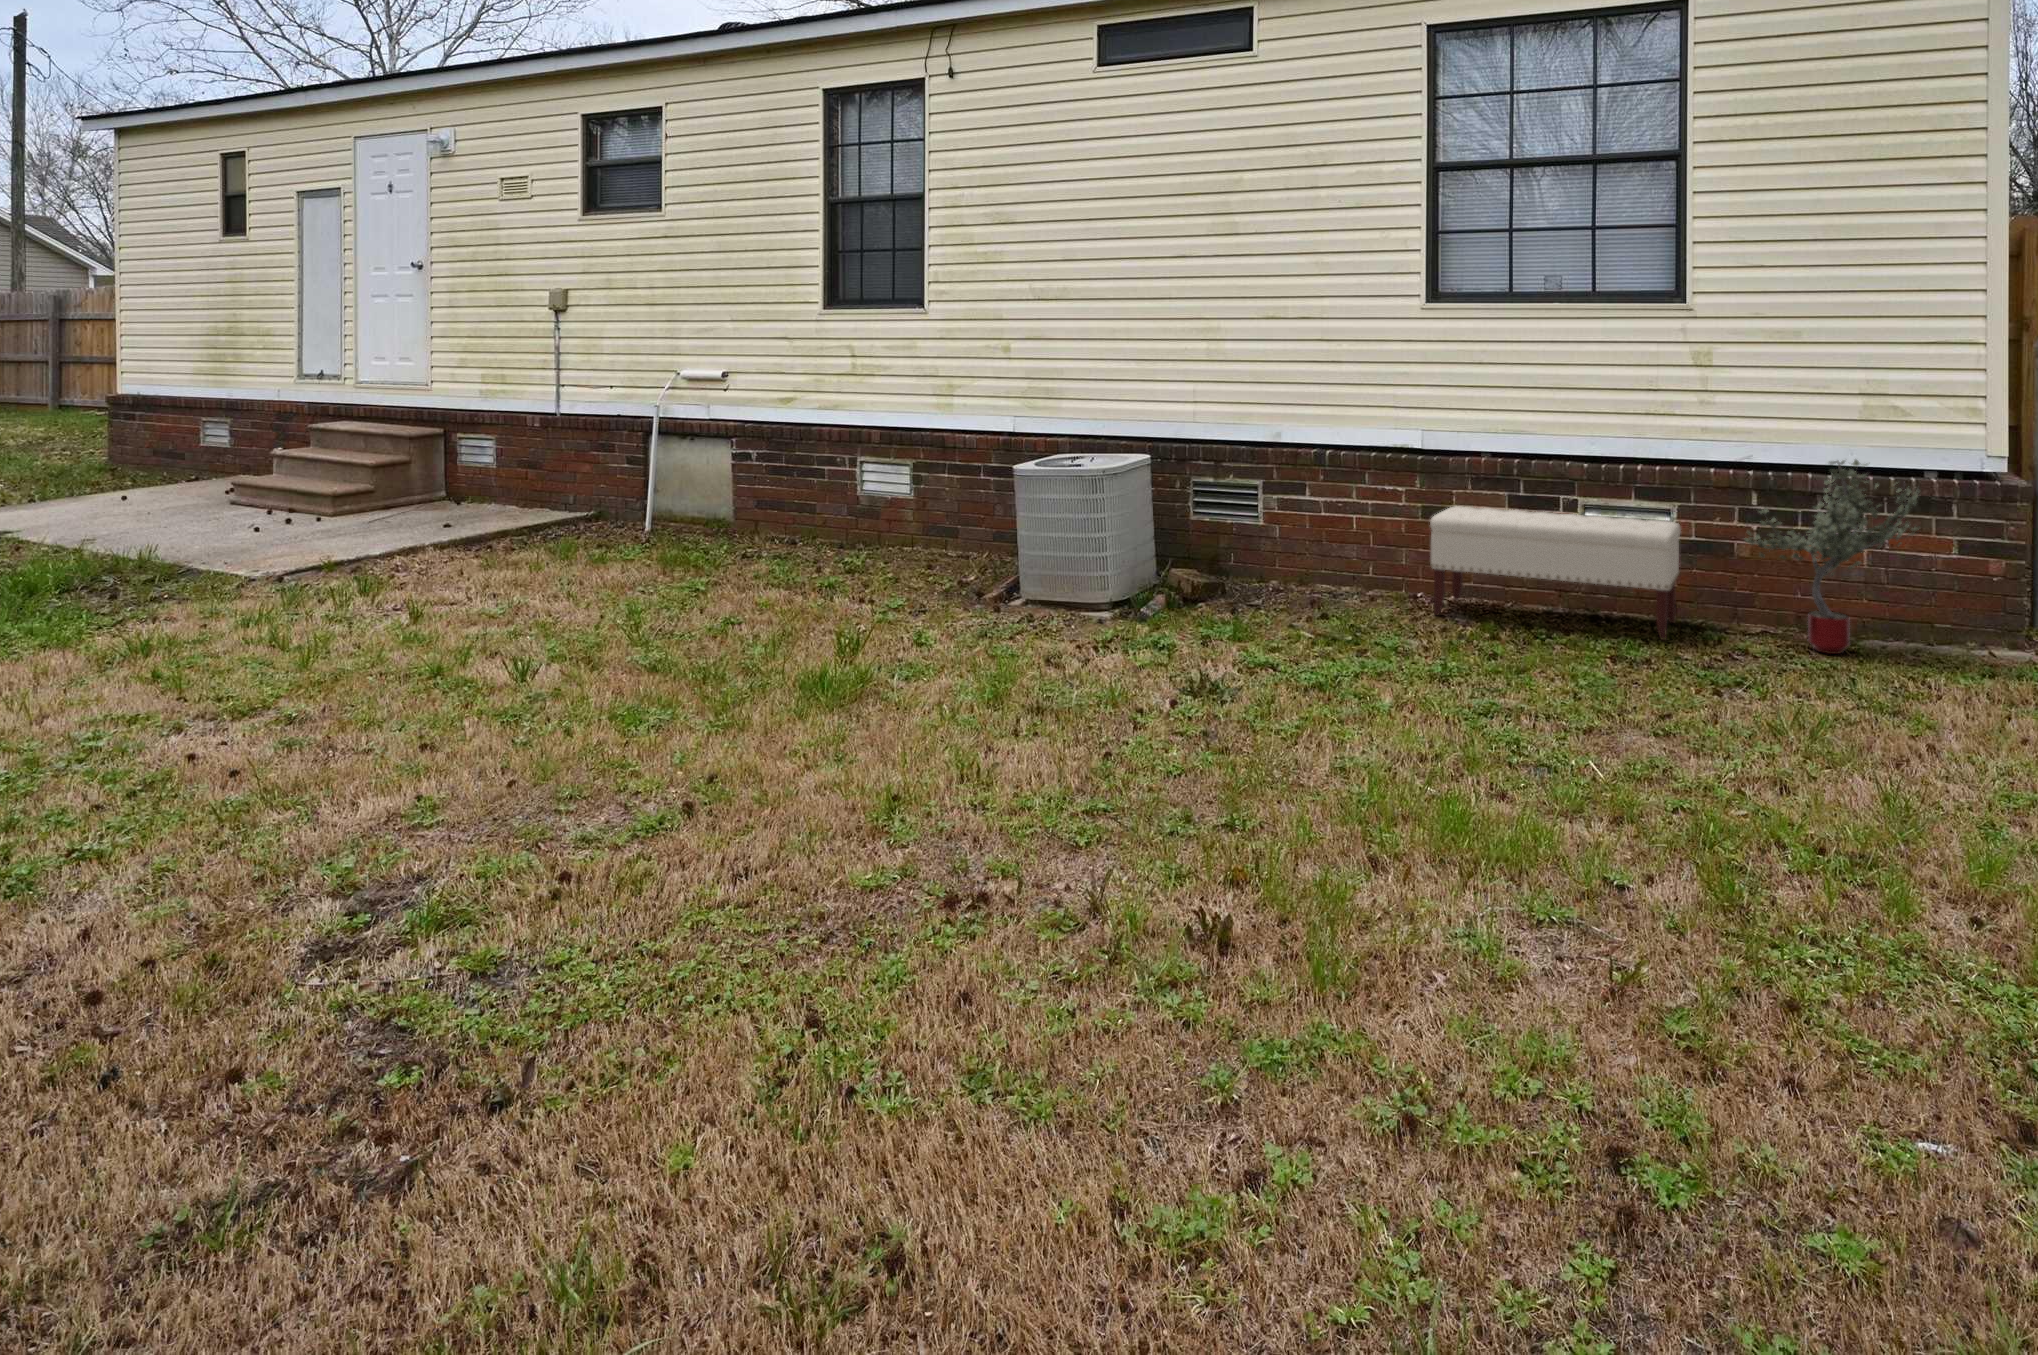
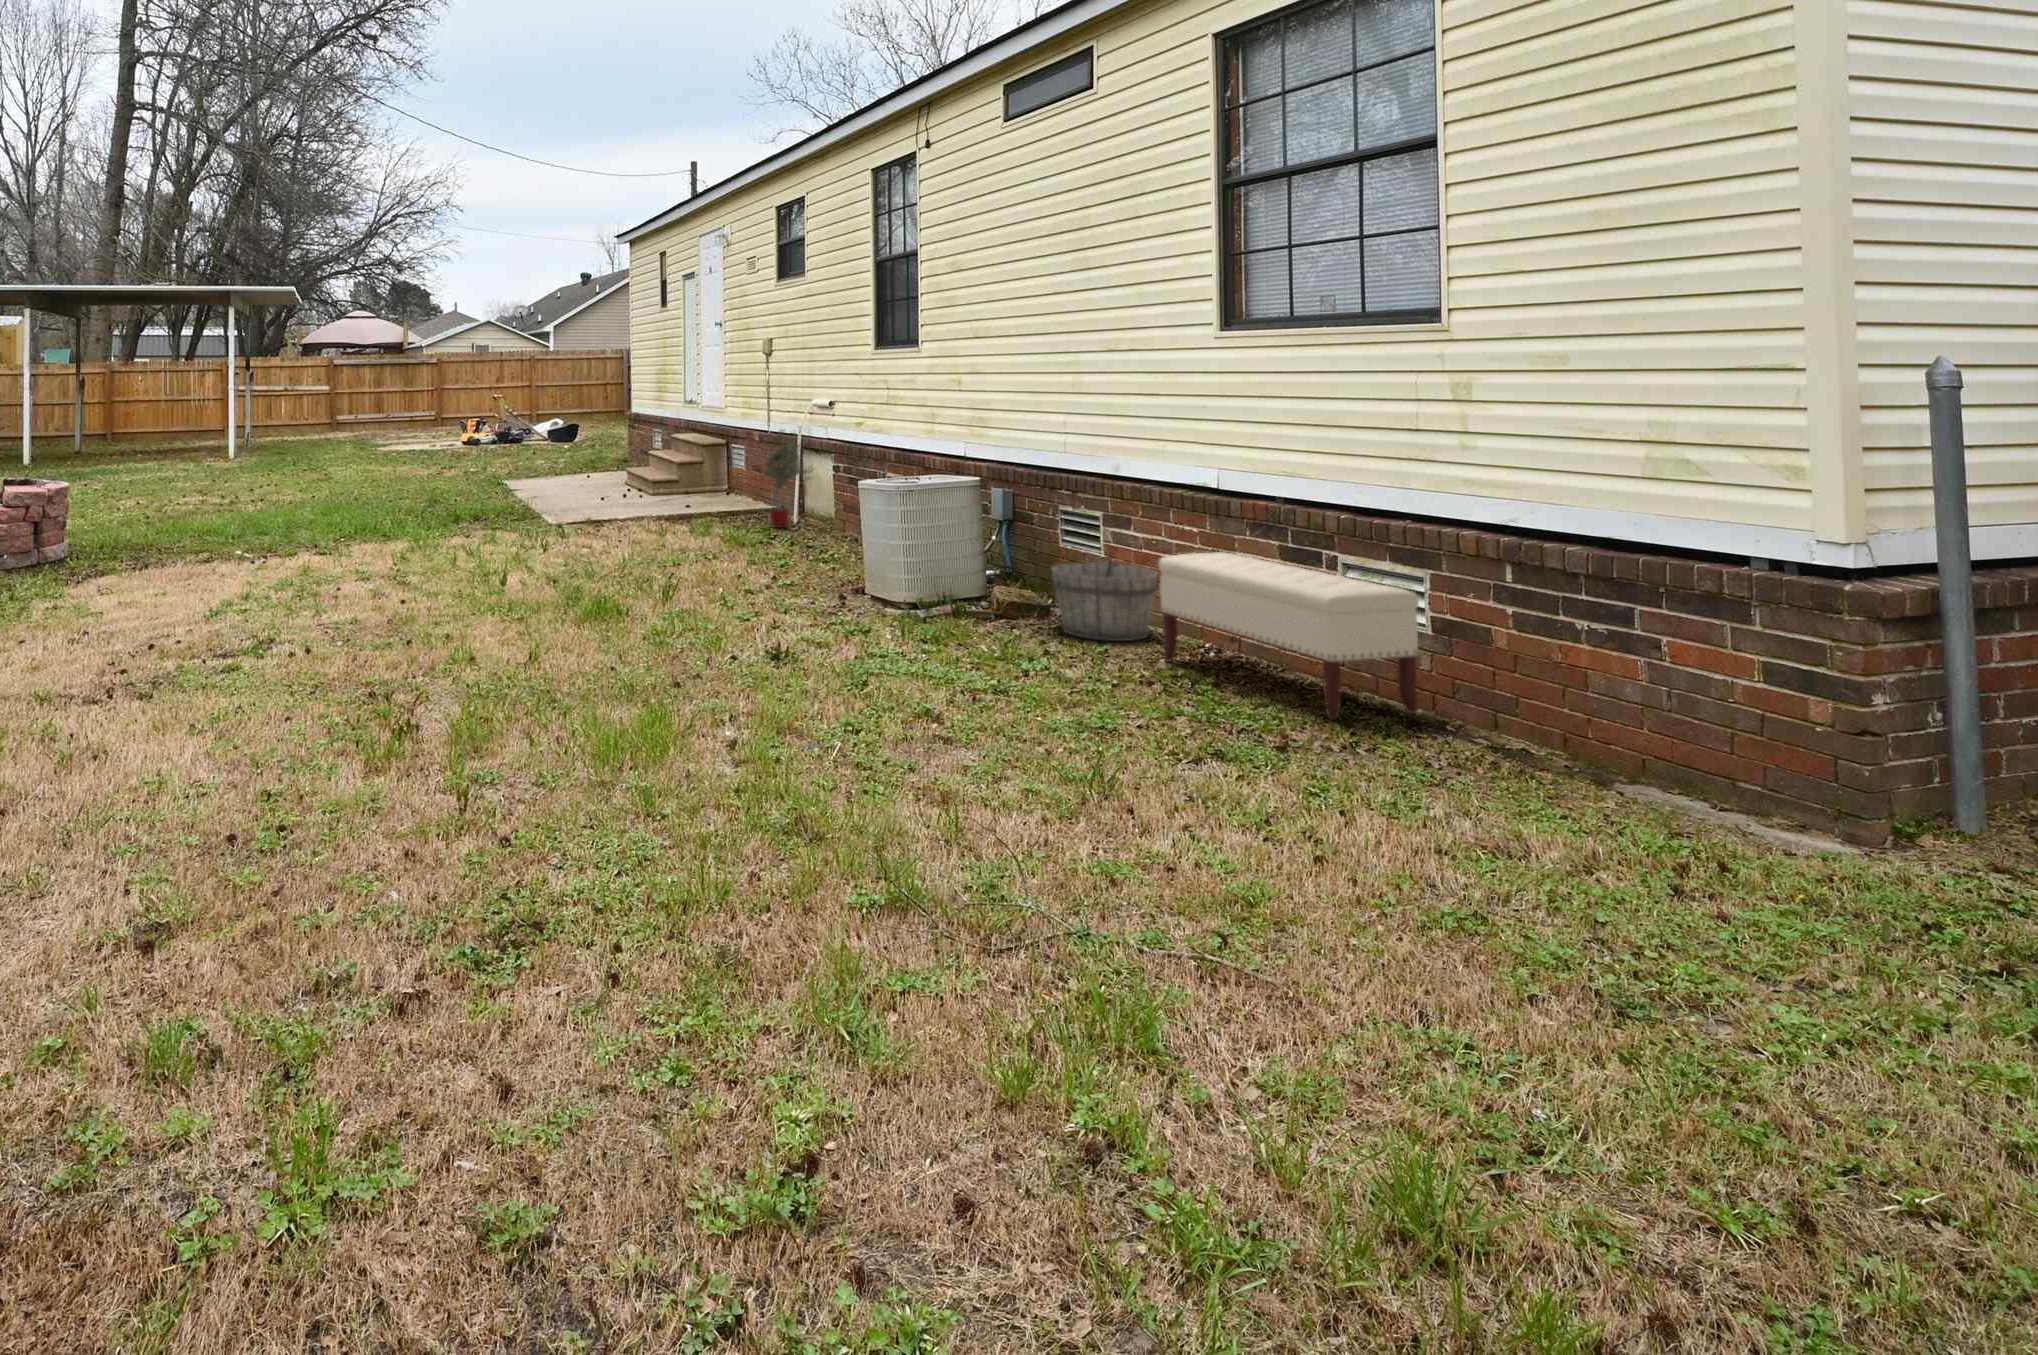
potted tree: present [1745,460,1920,654] -> present [764,430,813,528]
wooden bucket: none [1269,512,1371,606] -> present [1050,553,1161,641]

